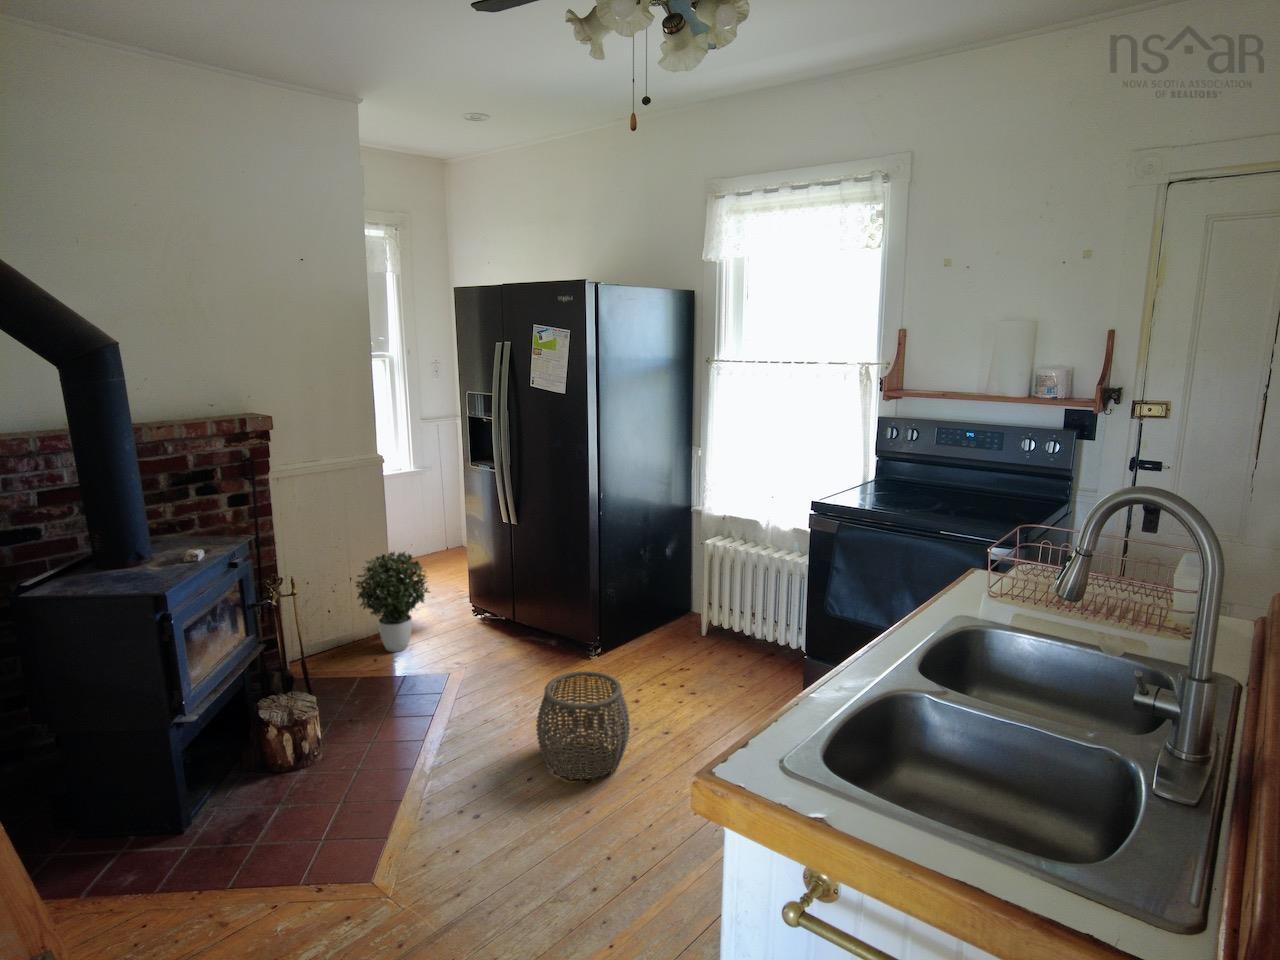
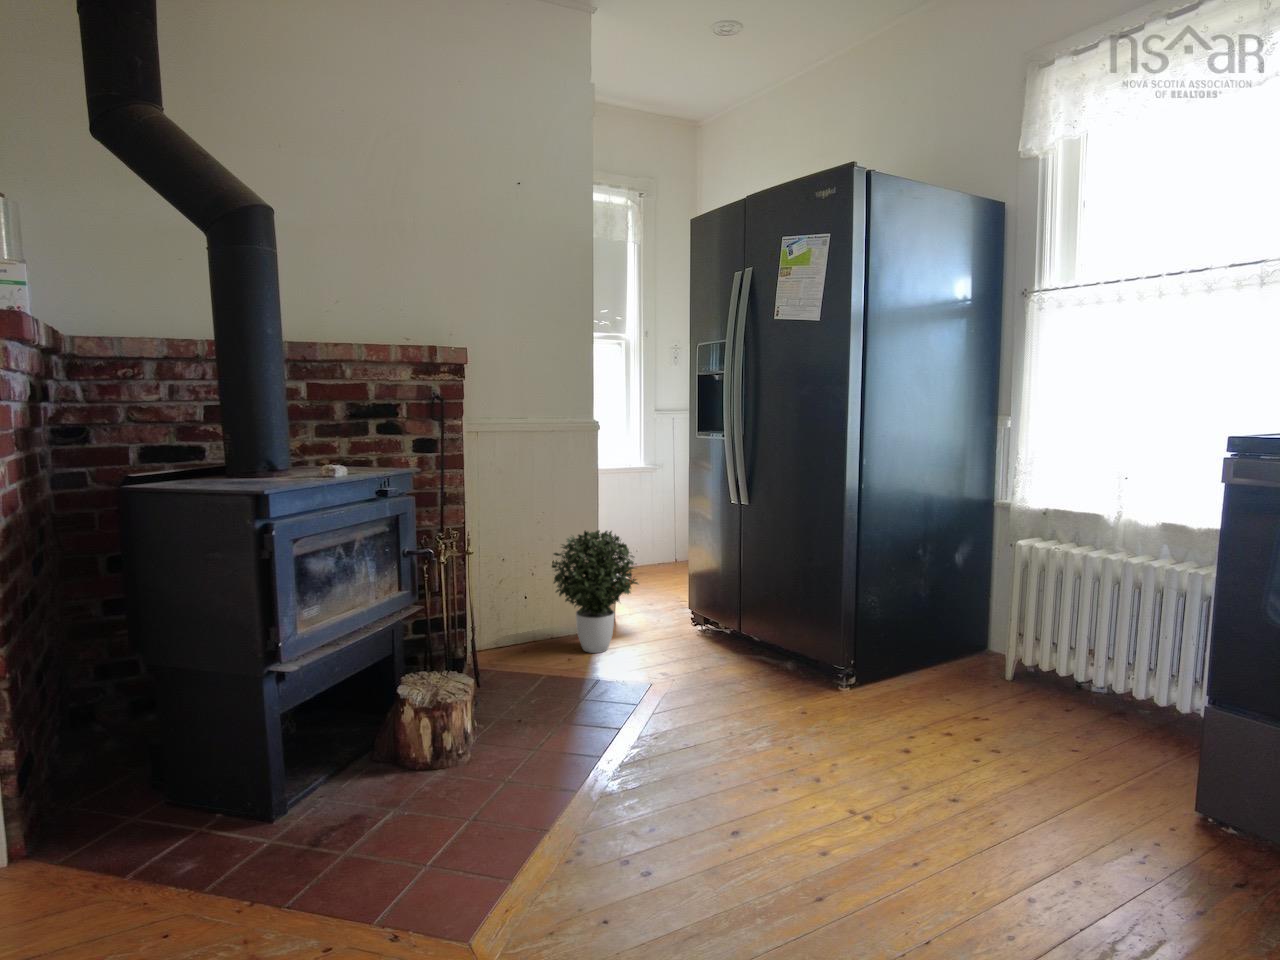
woven basket: present [536,671,630,780] -> none [752,686,906,863]

